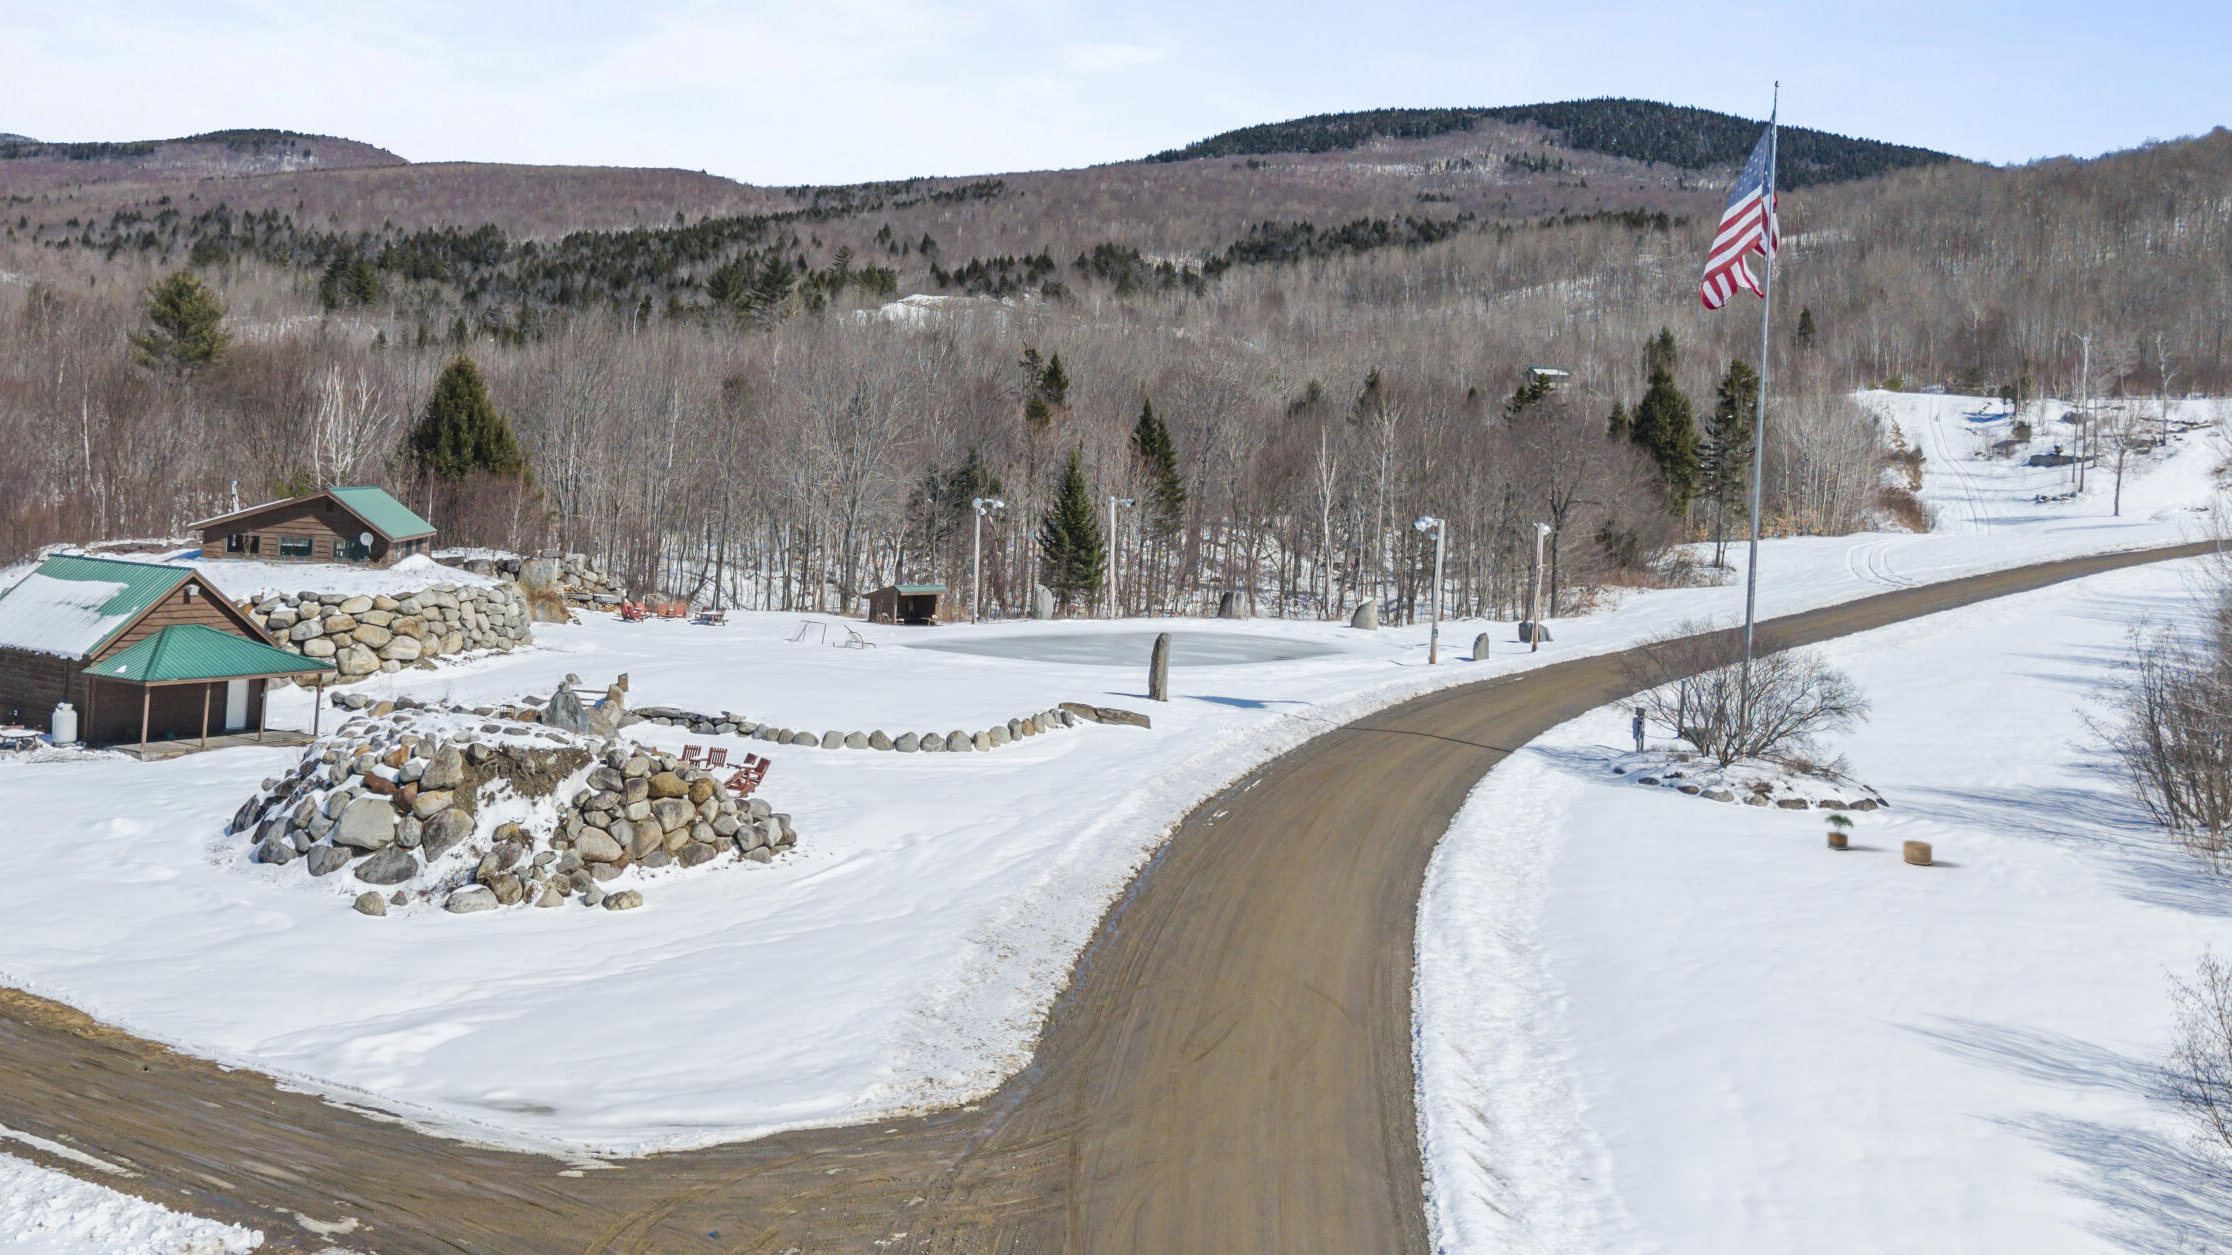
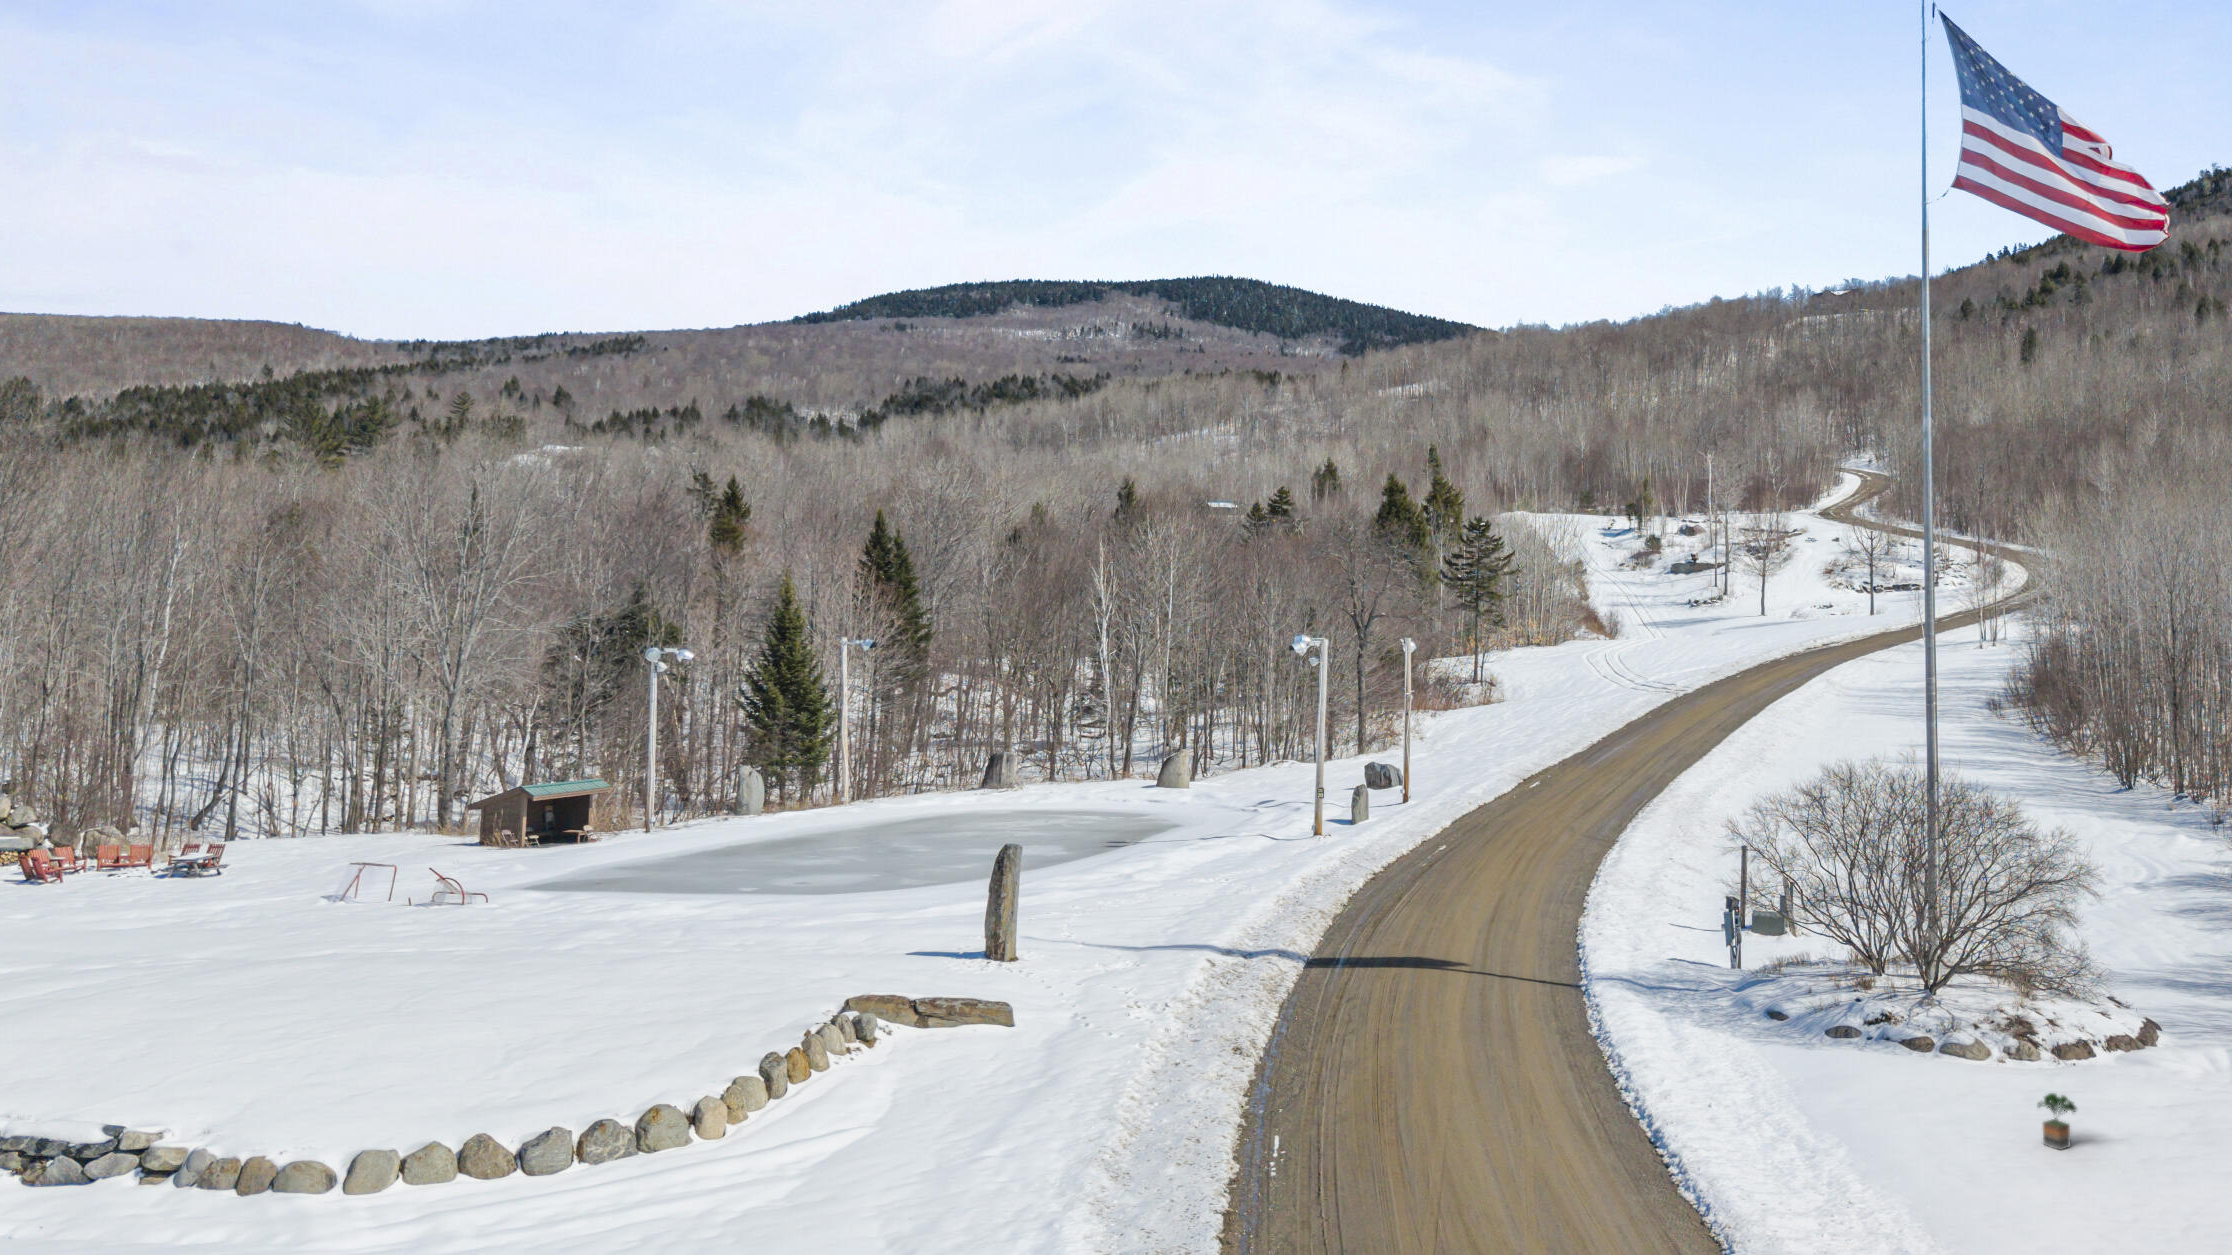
wooden bucket: present [1903,840,1932,865] -> none [2145,1124,2183,1163]

